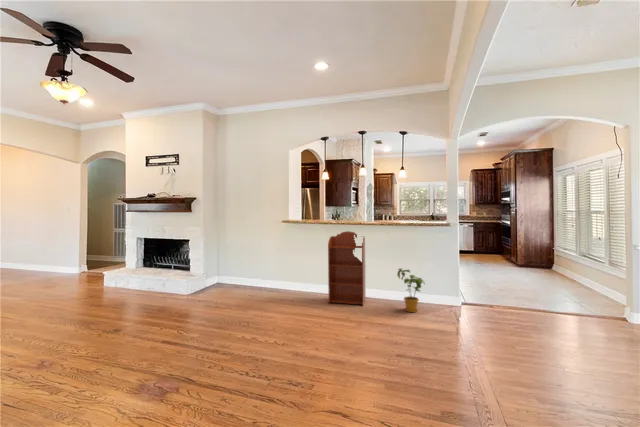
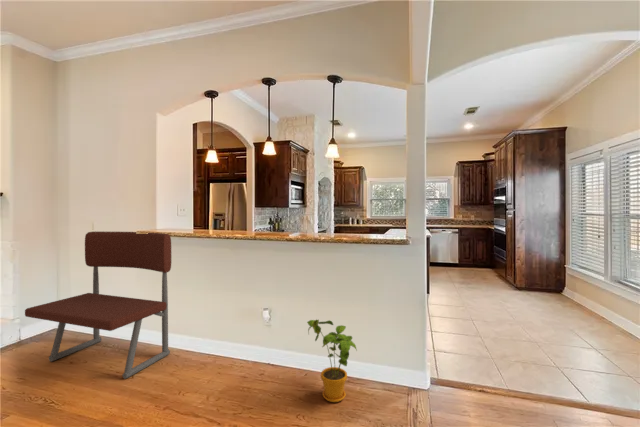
bench: none [226,224,304,306] -> present [25,231,171,379]
bookcase: present [328,231,366,305] -> none [199,246,269,381]

